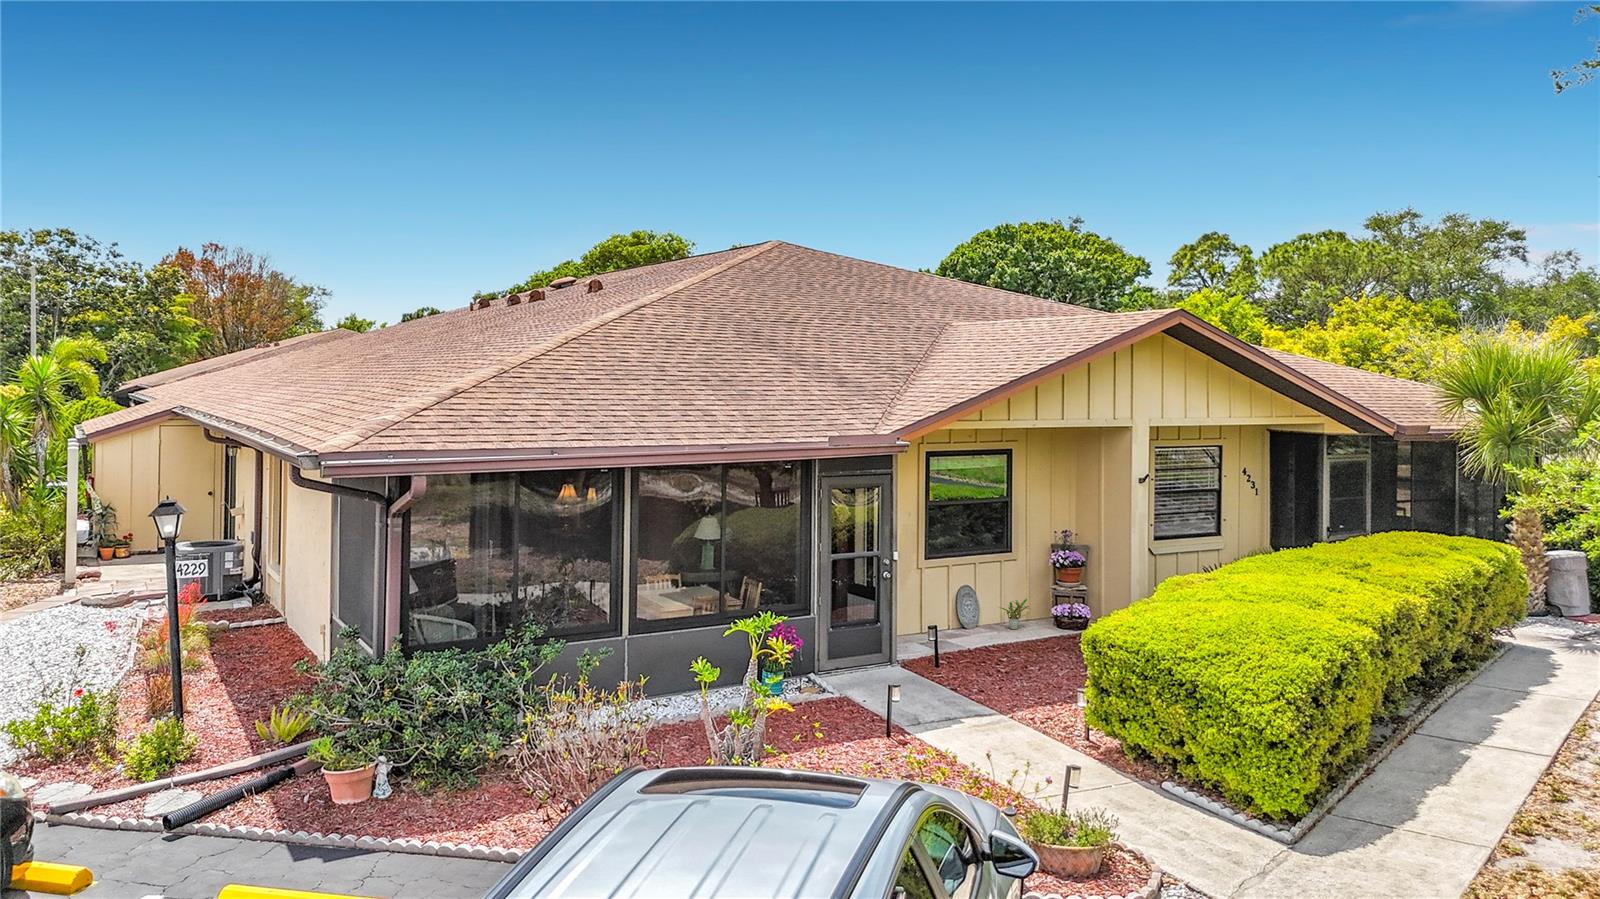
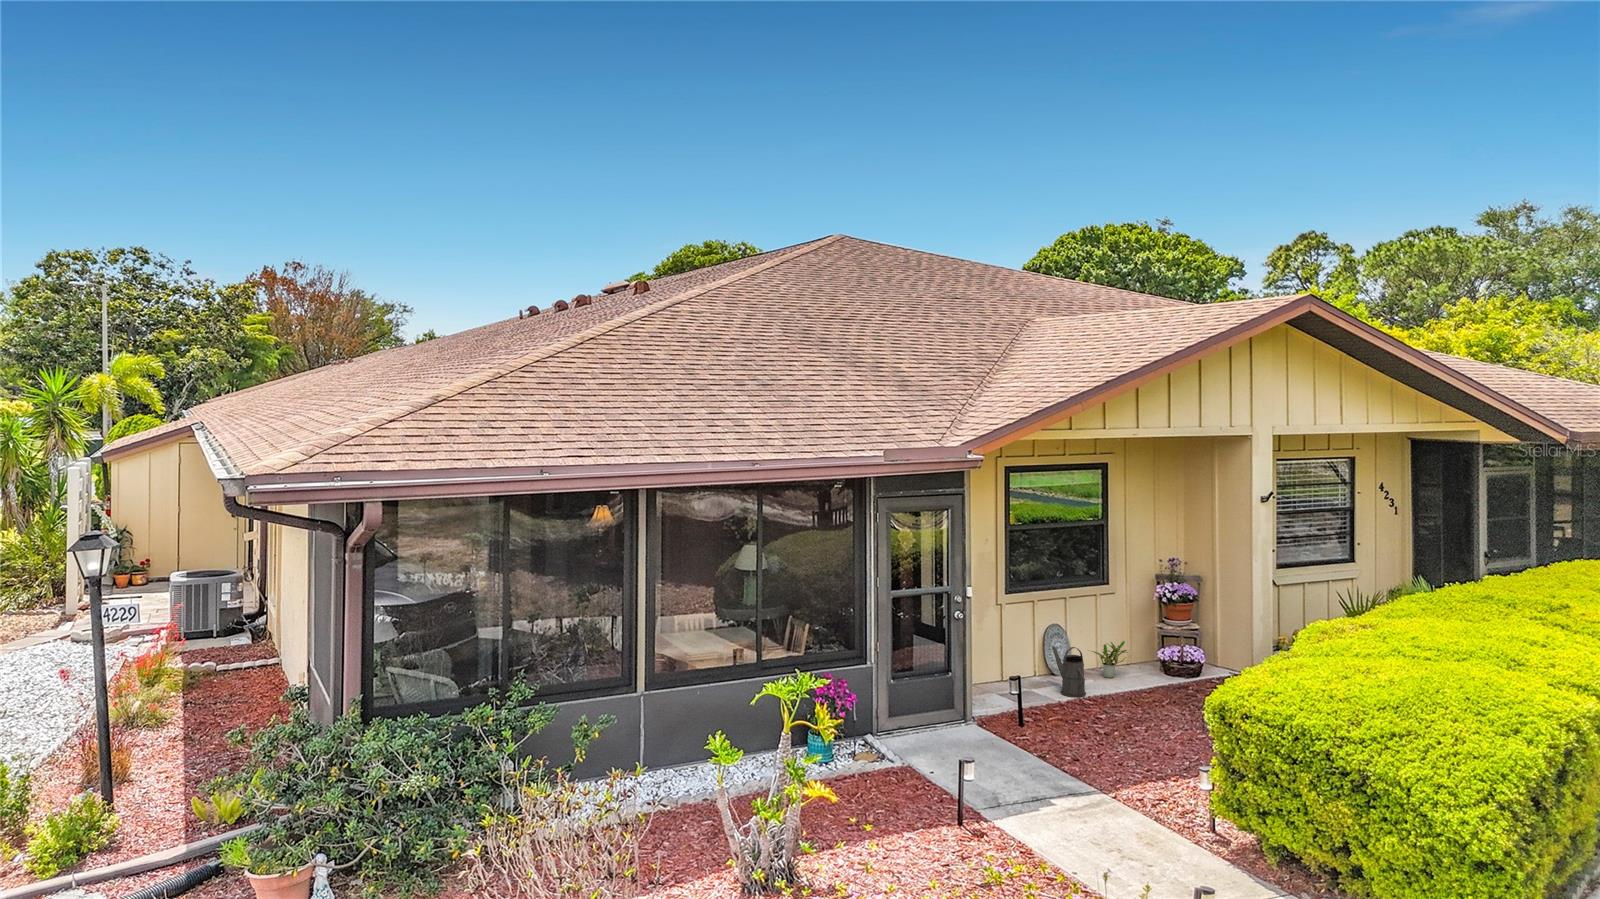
watering can: none [967,603,994,644] -> present [1052,646,1086,697]

